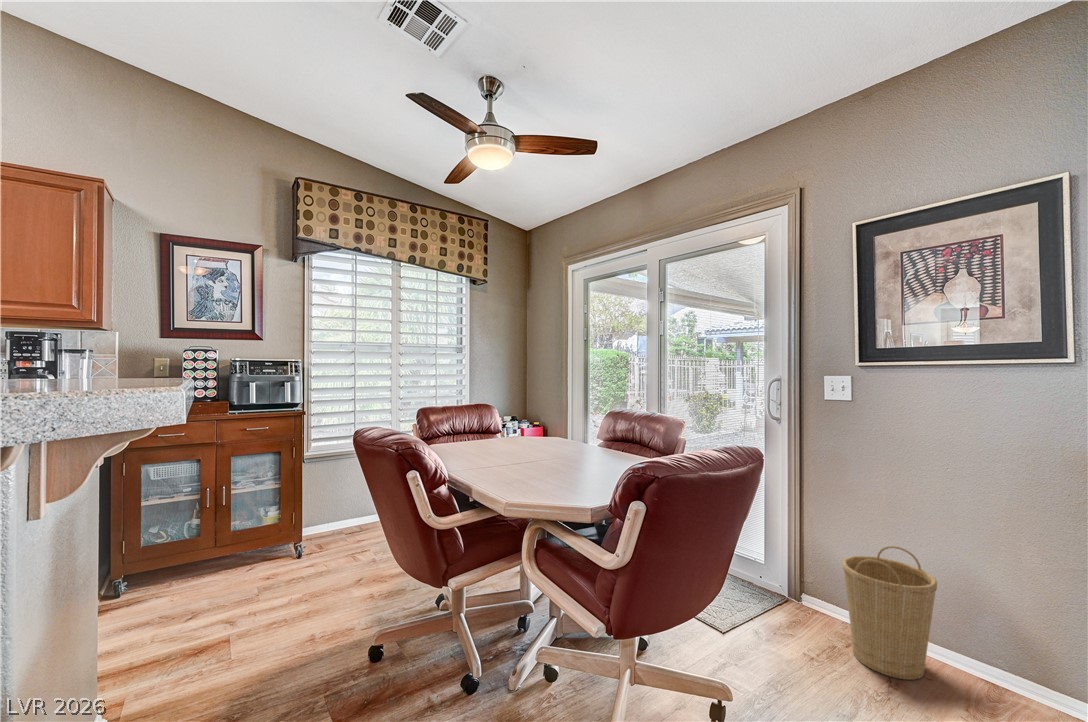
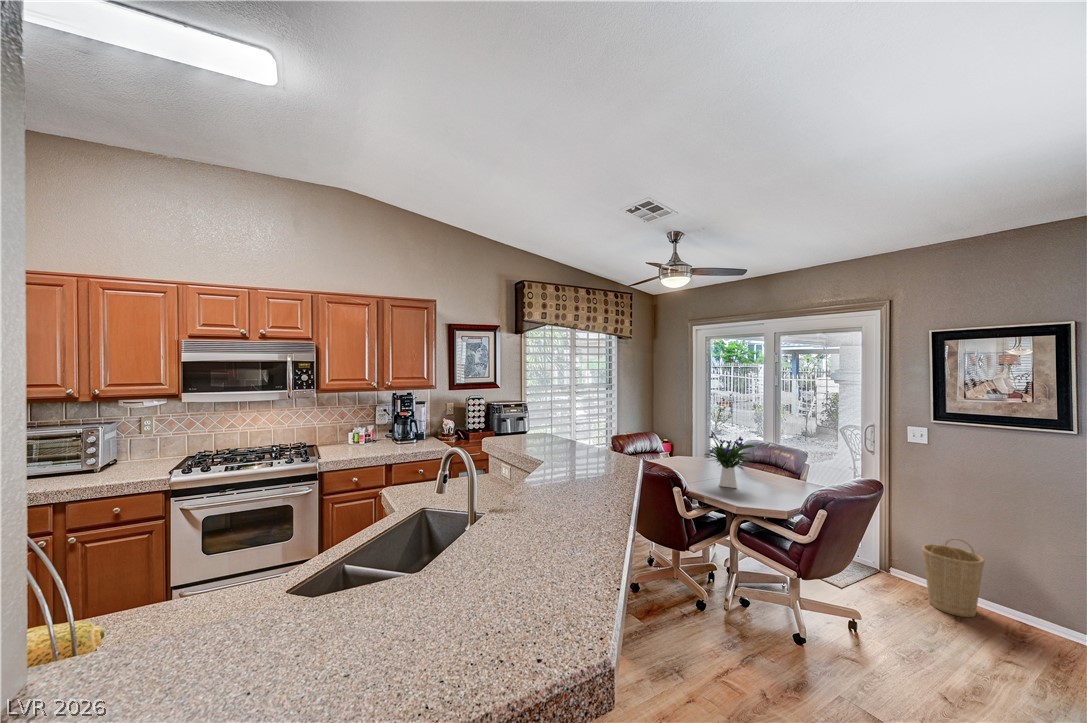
flower arrangement: none [492,379,581,474] -> present [705,431,755,488]

